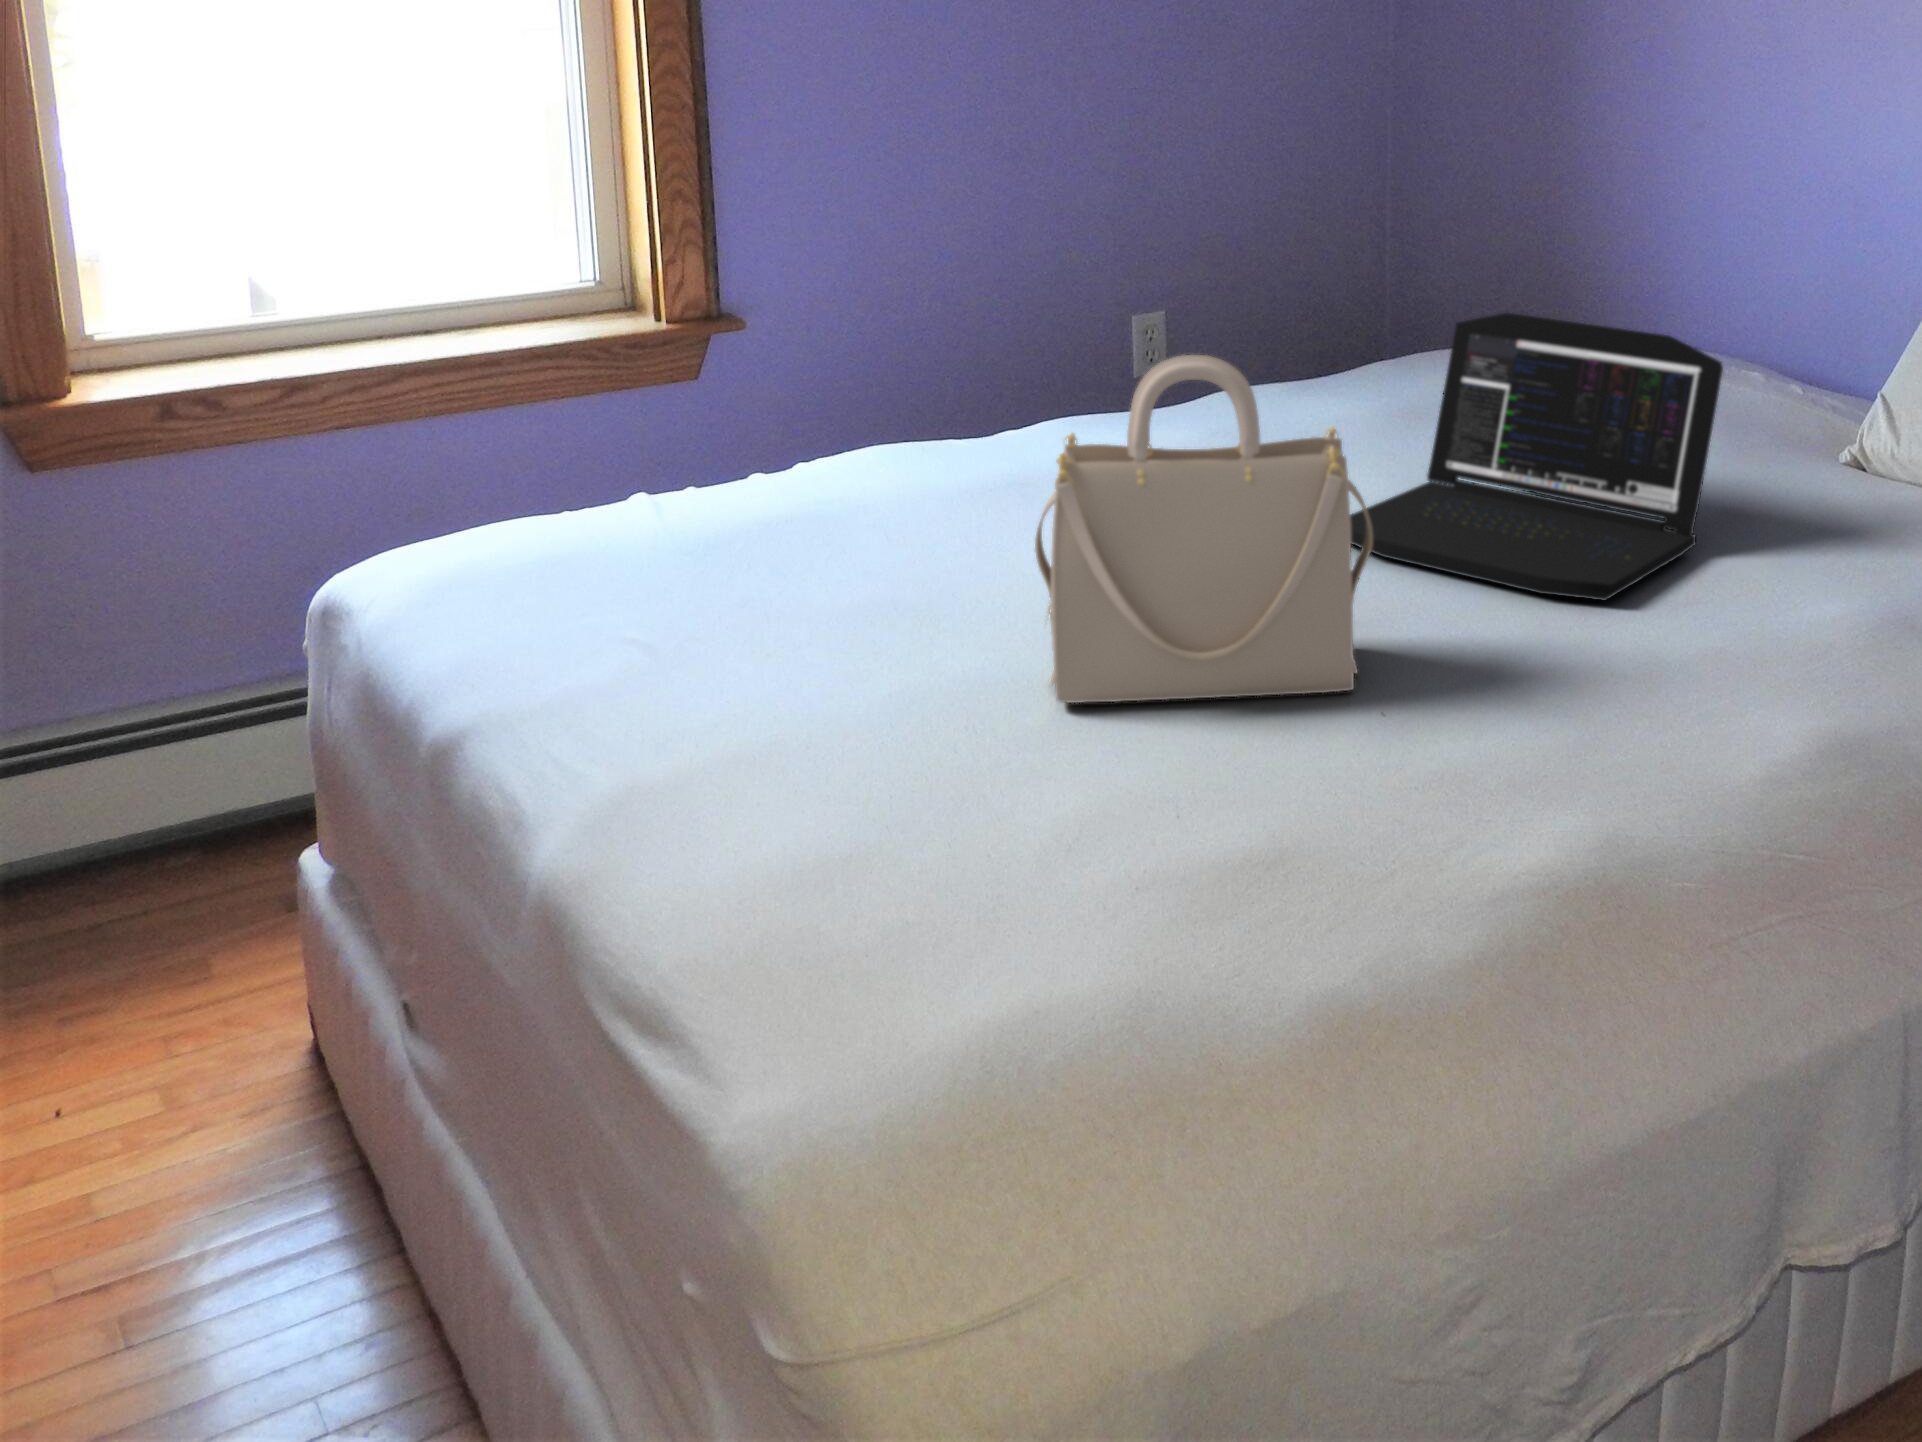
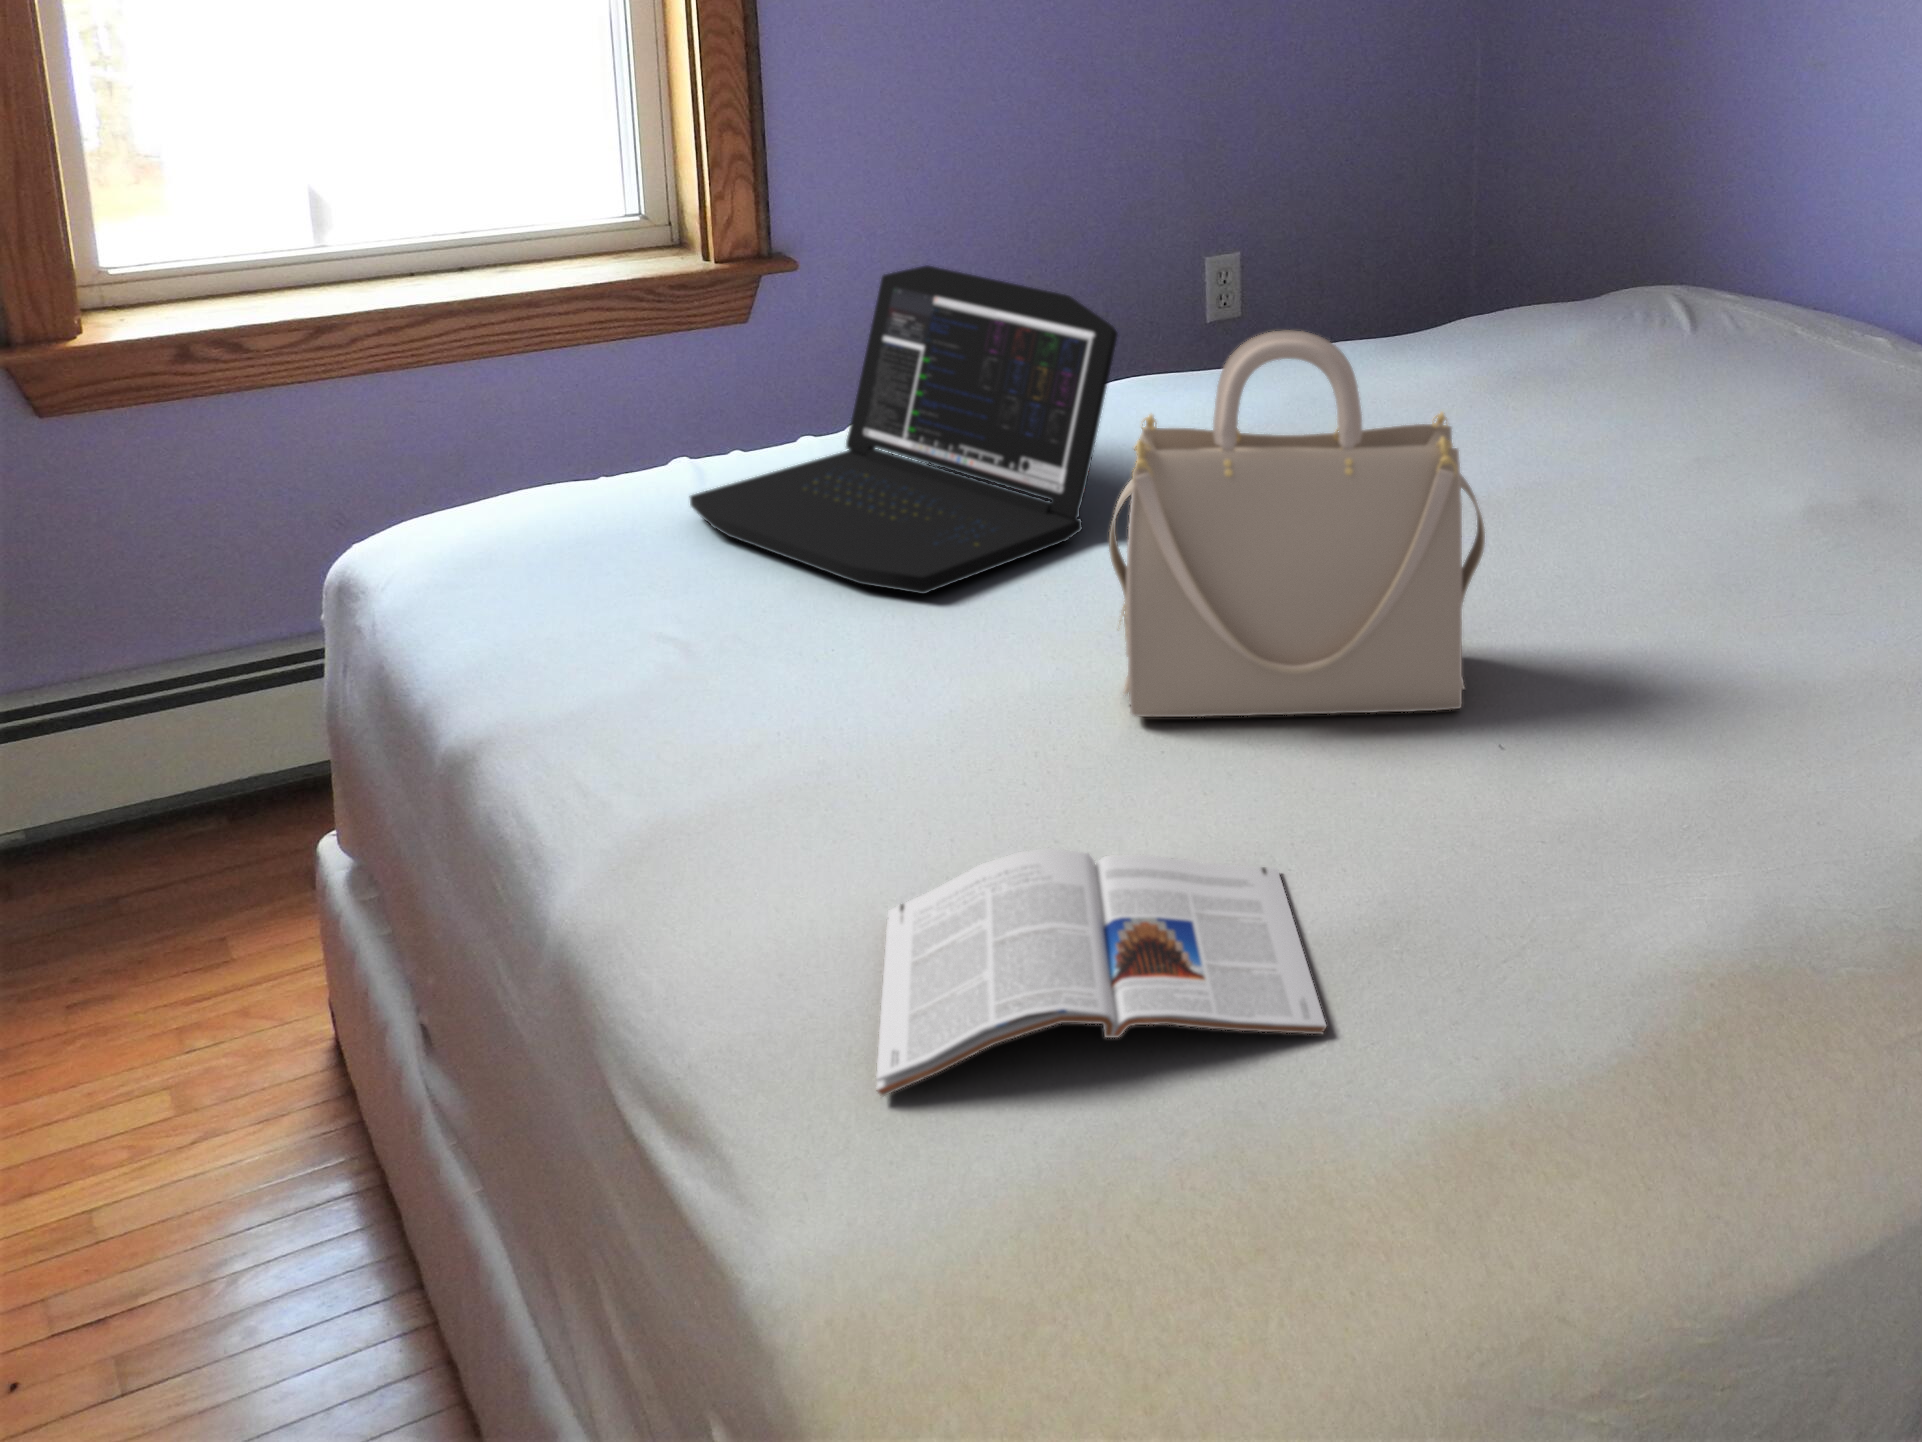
laptop: present [1350,313,1723,600] -> present [689,266,1118,594]
magazine: none [829,804,1223,1007] -> present [877,848,1327,1097]

